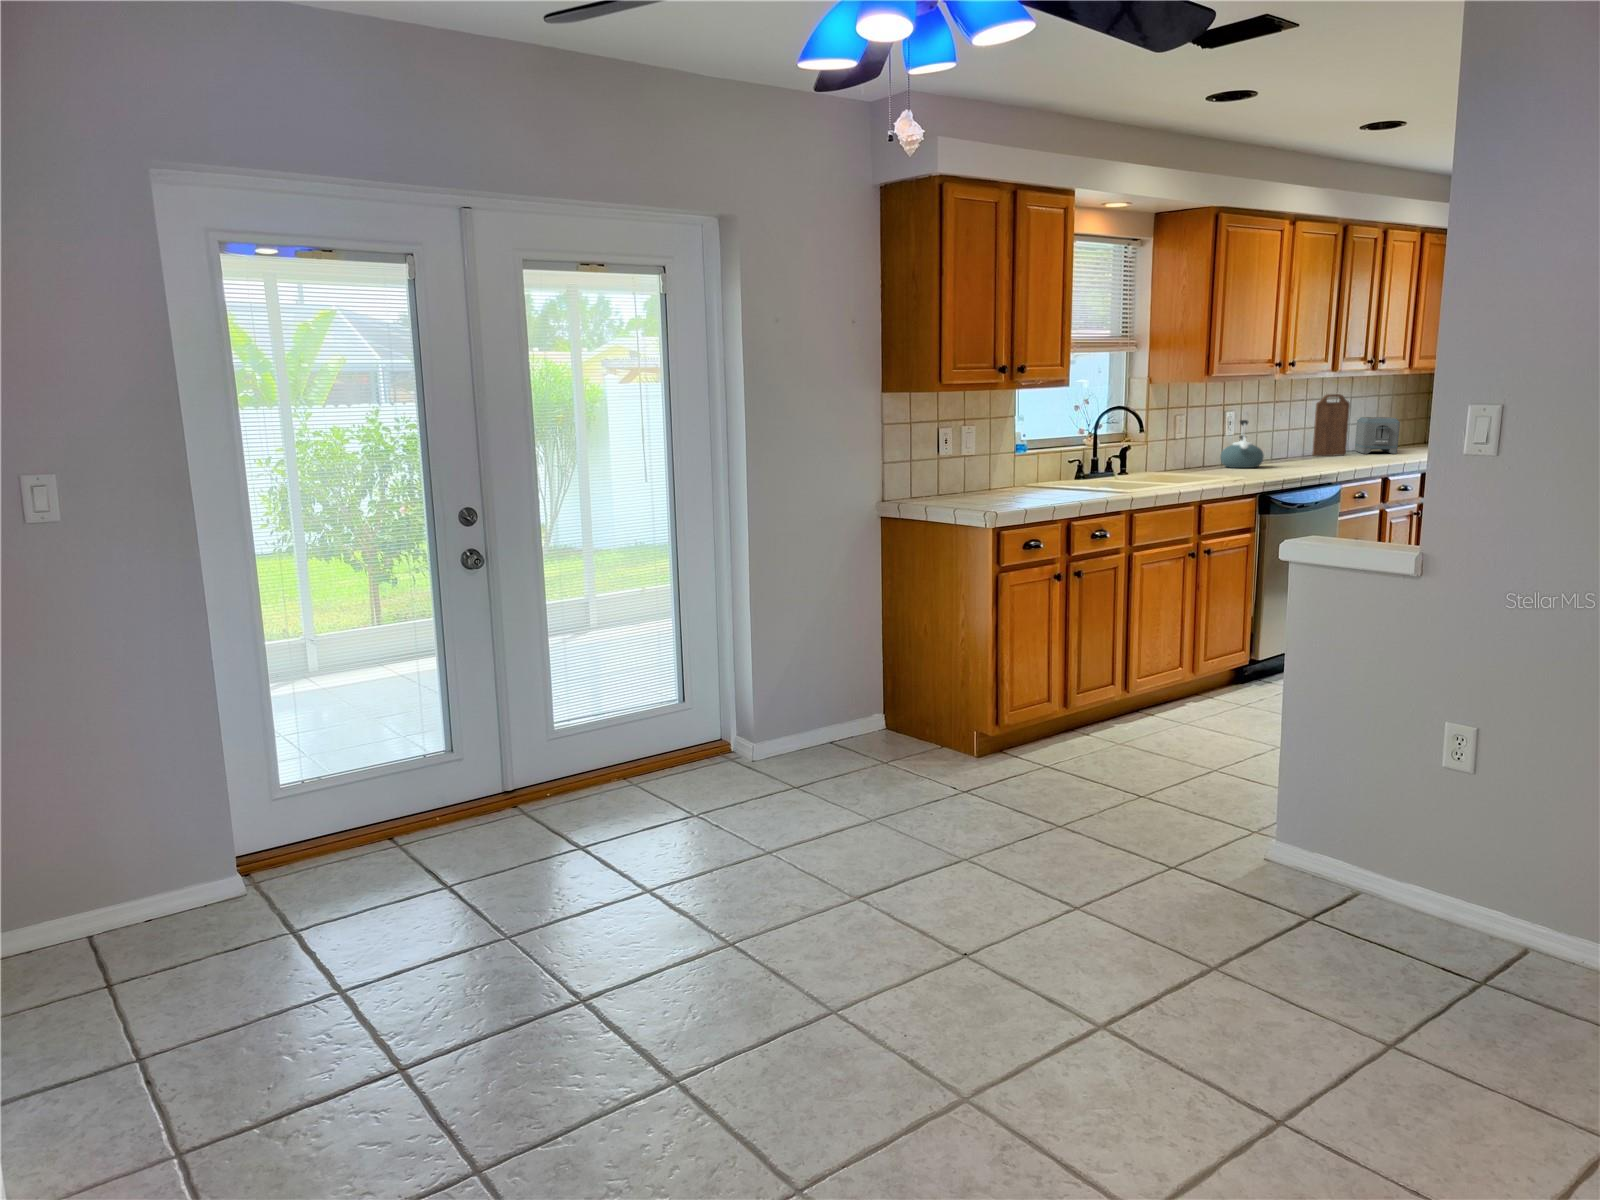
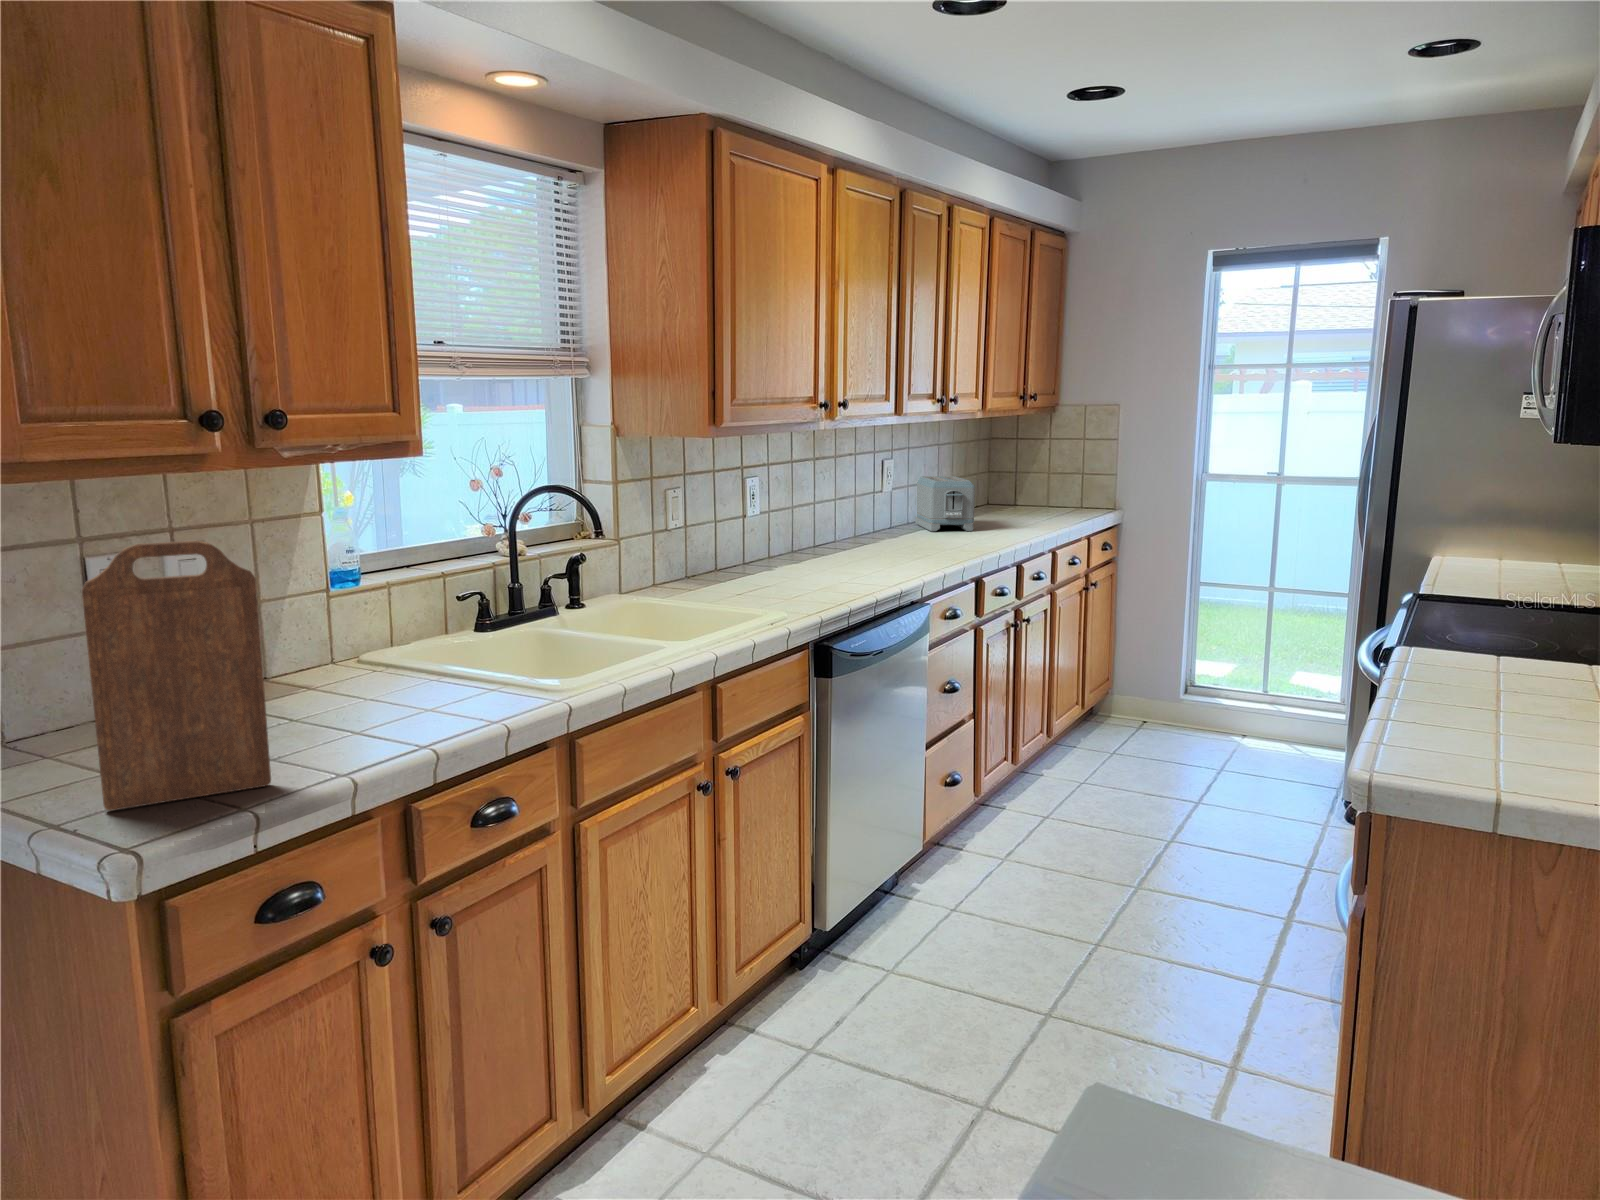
cutting board: present [1312,394,1350,456] -> present [82,541,271,811]
kettle: present [1221,420,1264,468] -> none [741,495,808,576]

